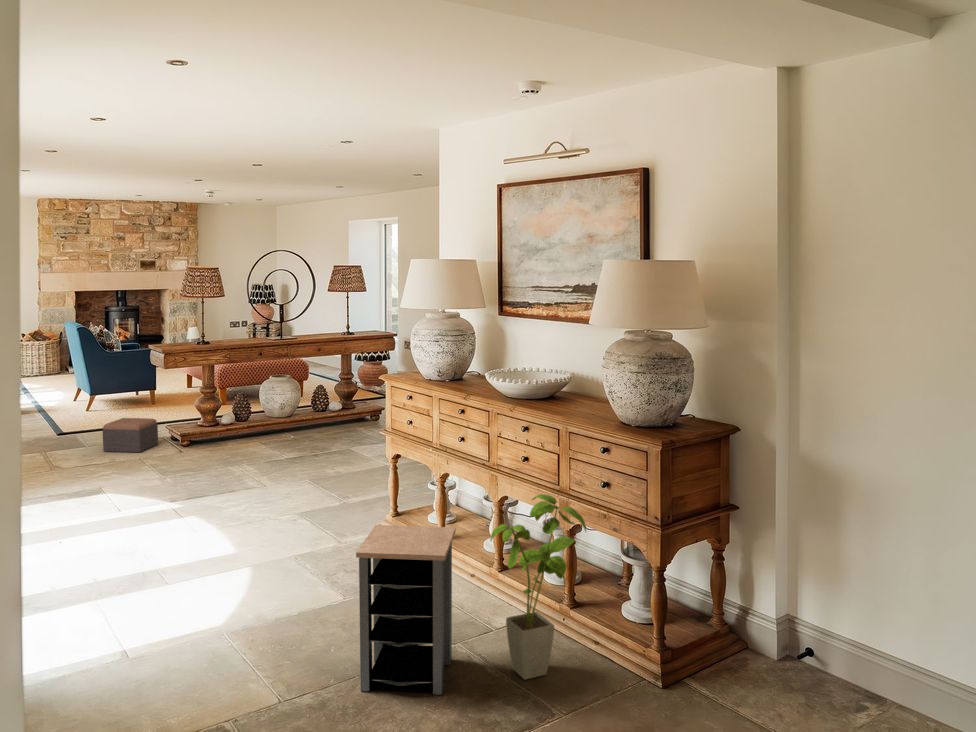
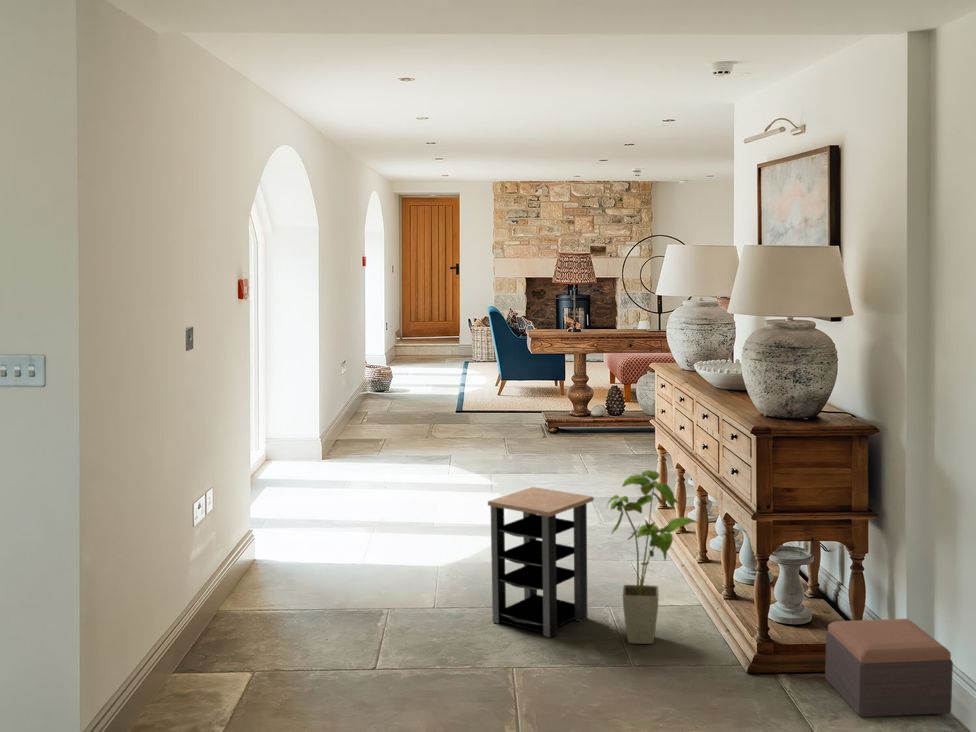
footstool: present [102,418,158,452] -> present [825,619,953,717]

